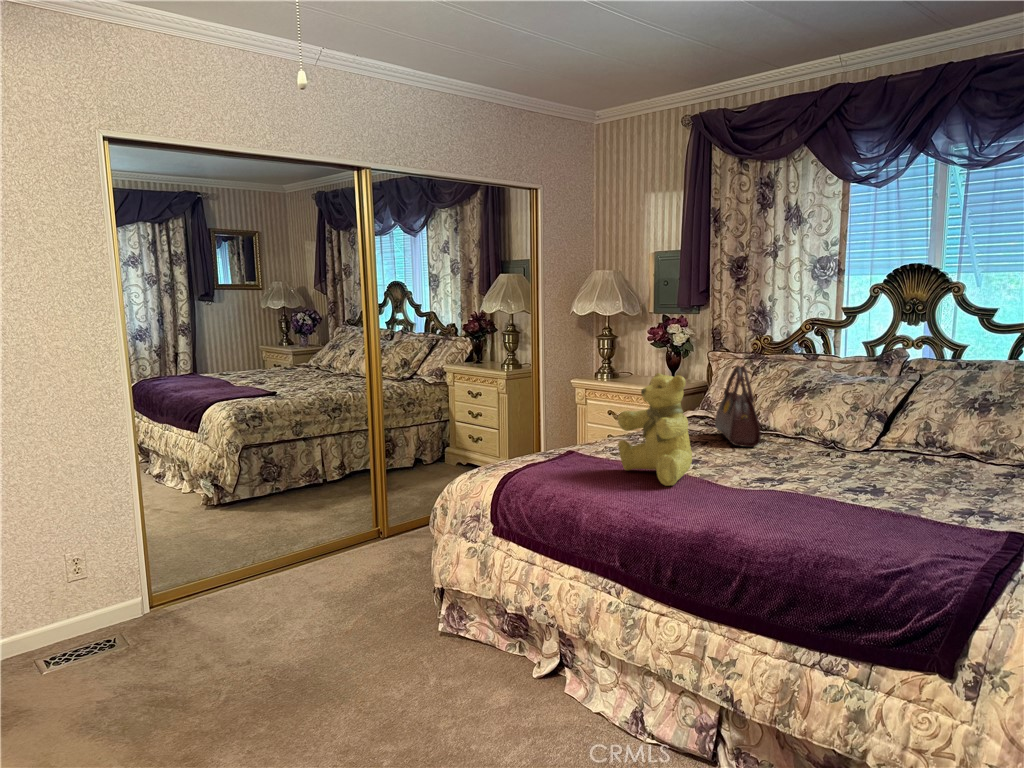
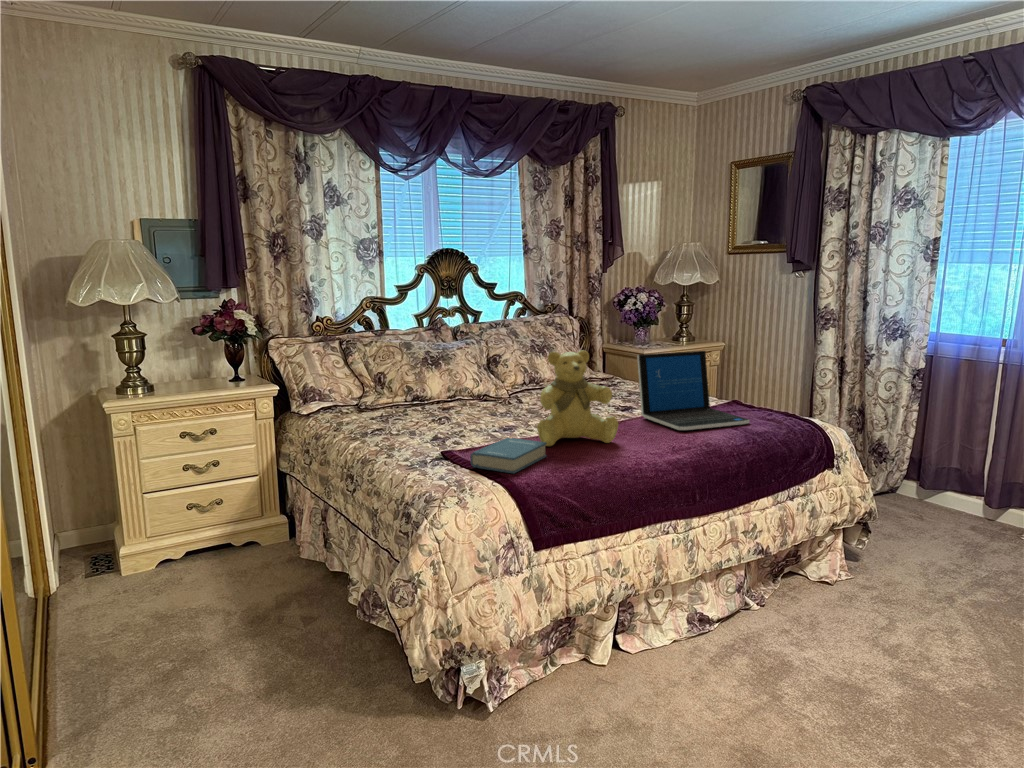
handbag: present [715,366,761,447] -> none [409,342,487,414]
laptop: none [759,403,952,539] -> present [637,351,749,430]
hardback book: none [526,445,599,473] -> present [470,438,547,473]

